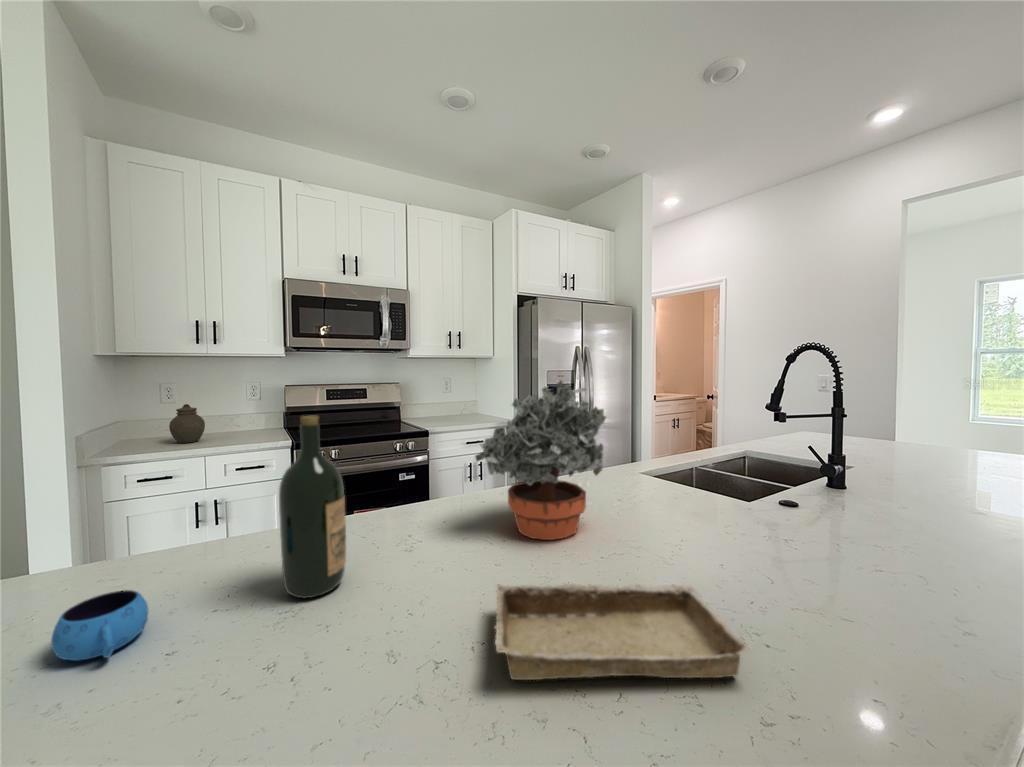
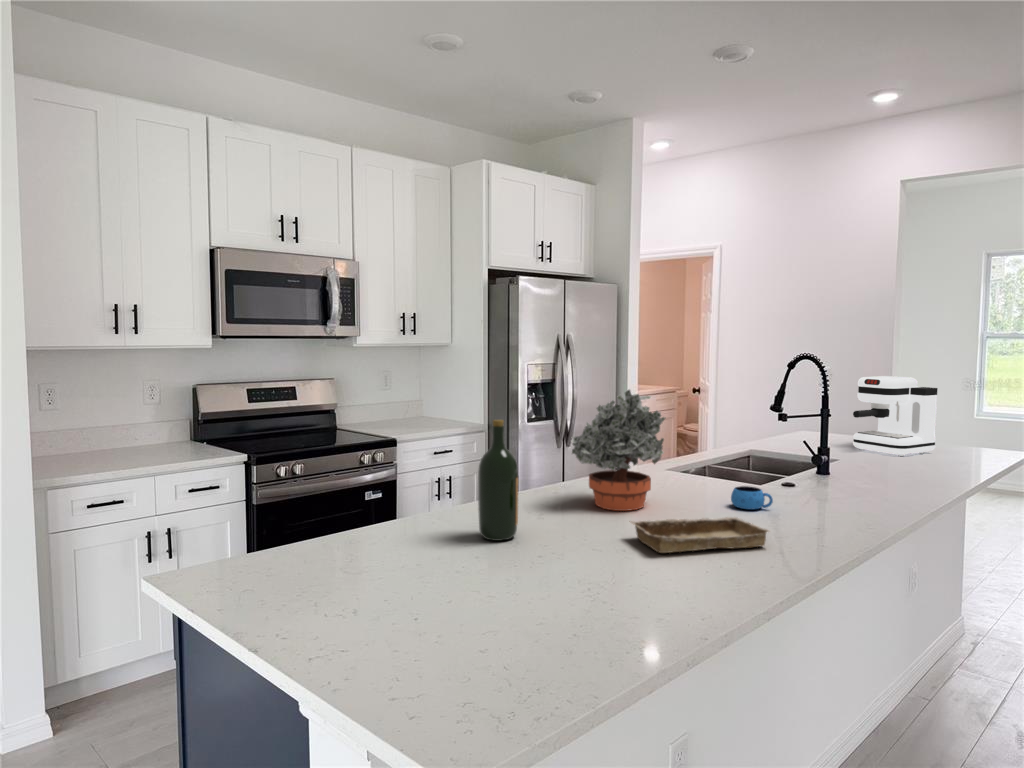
coffee maker: none [866,375,980,464] -> present [853,376,938,456]
jar: present [169,404,205,443] -> none [84,410,125,459]
mug: present [51,590,148,661] -> present [731,486,773,509]

